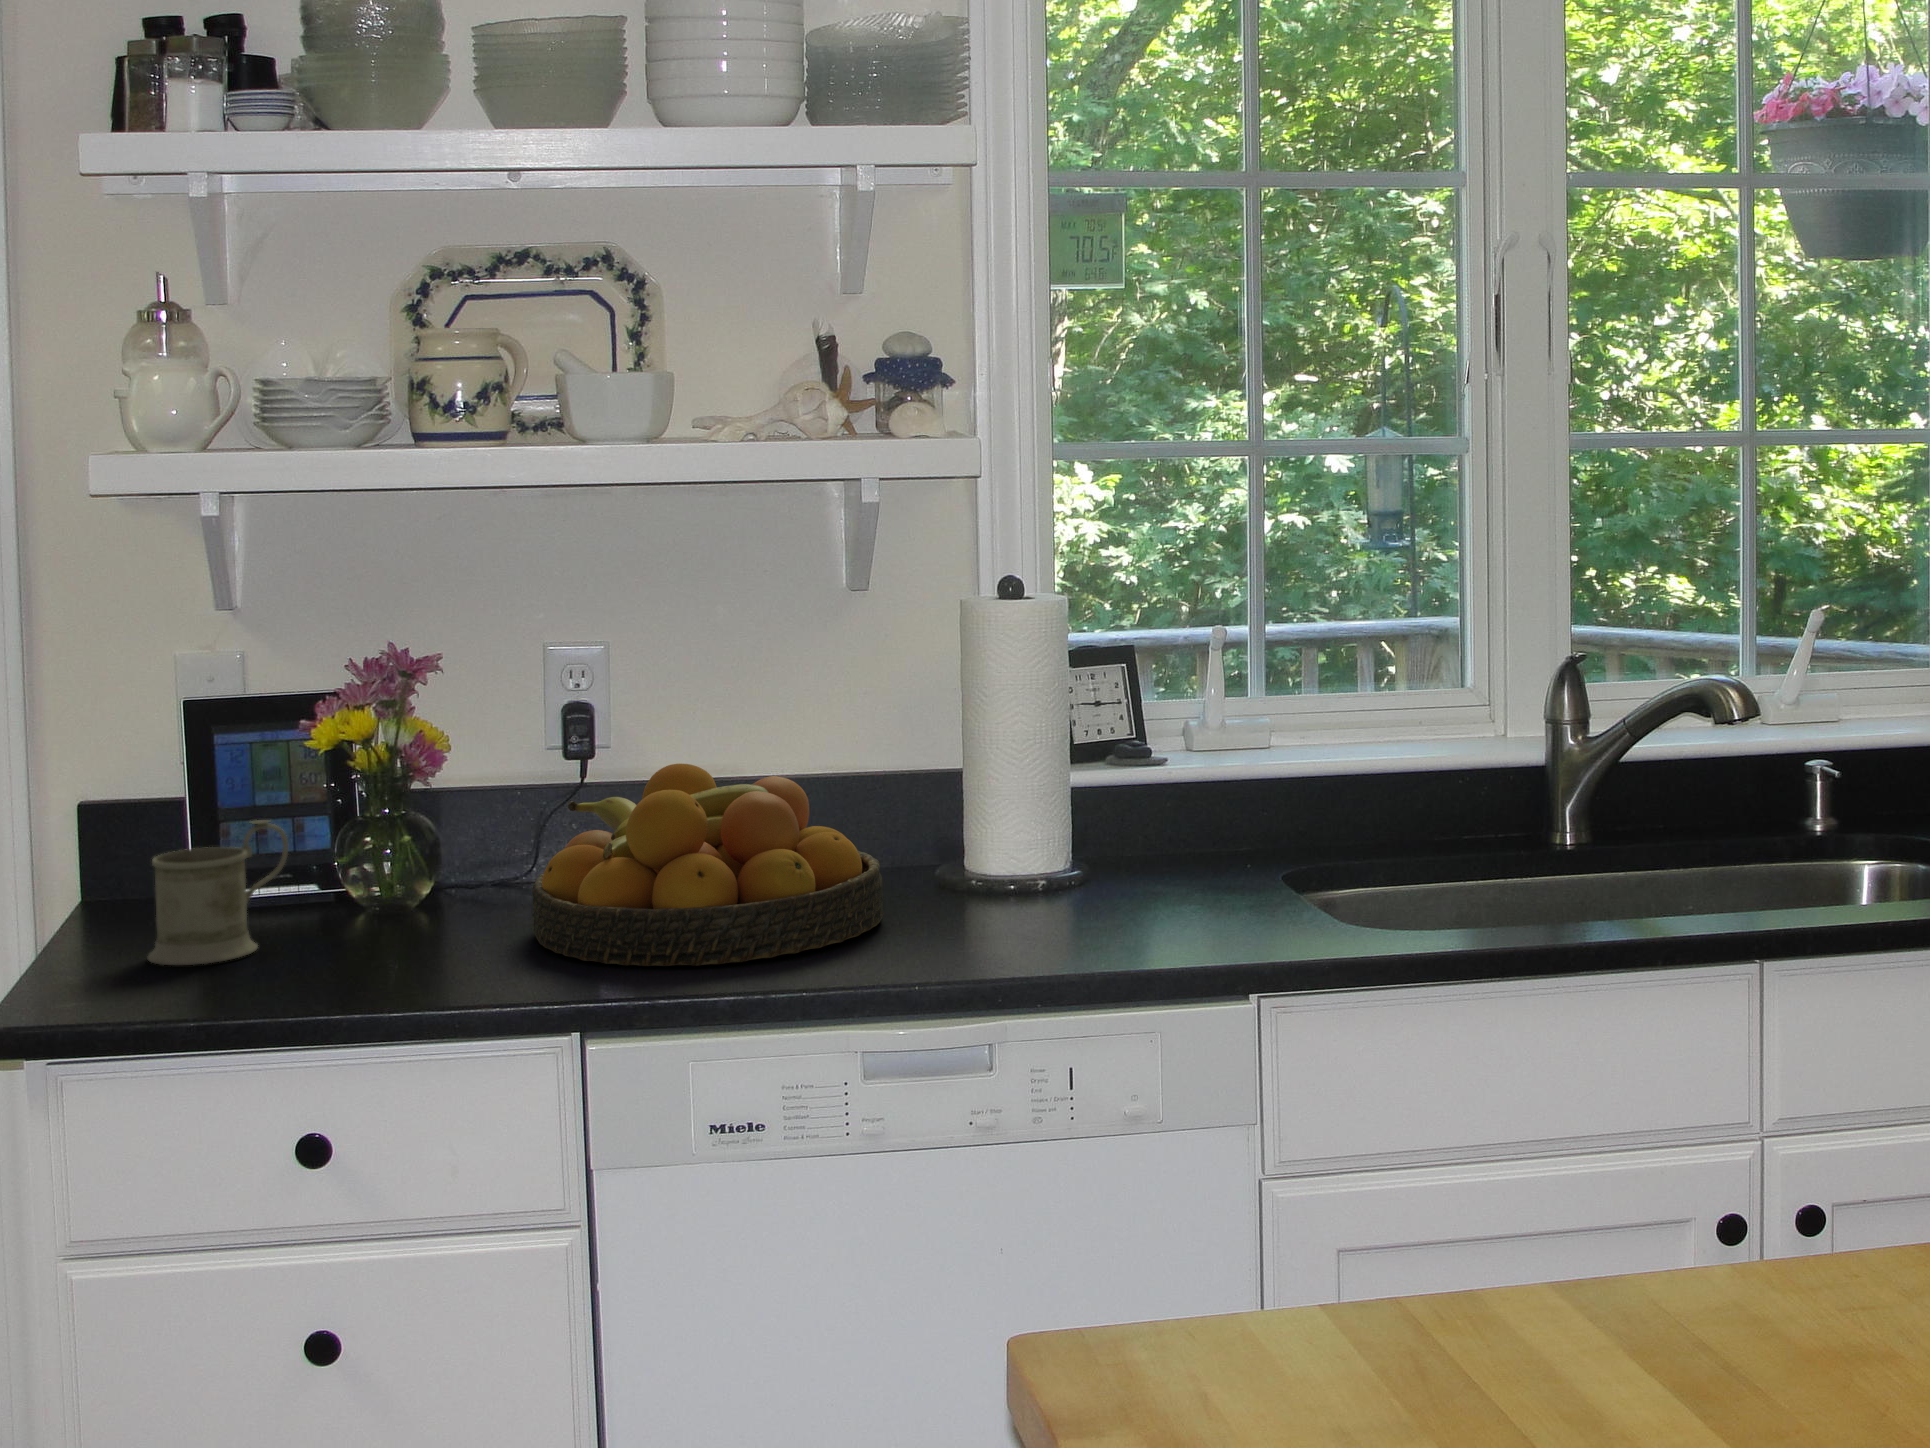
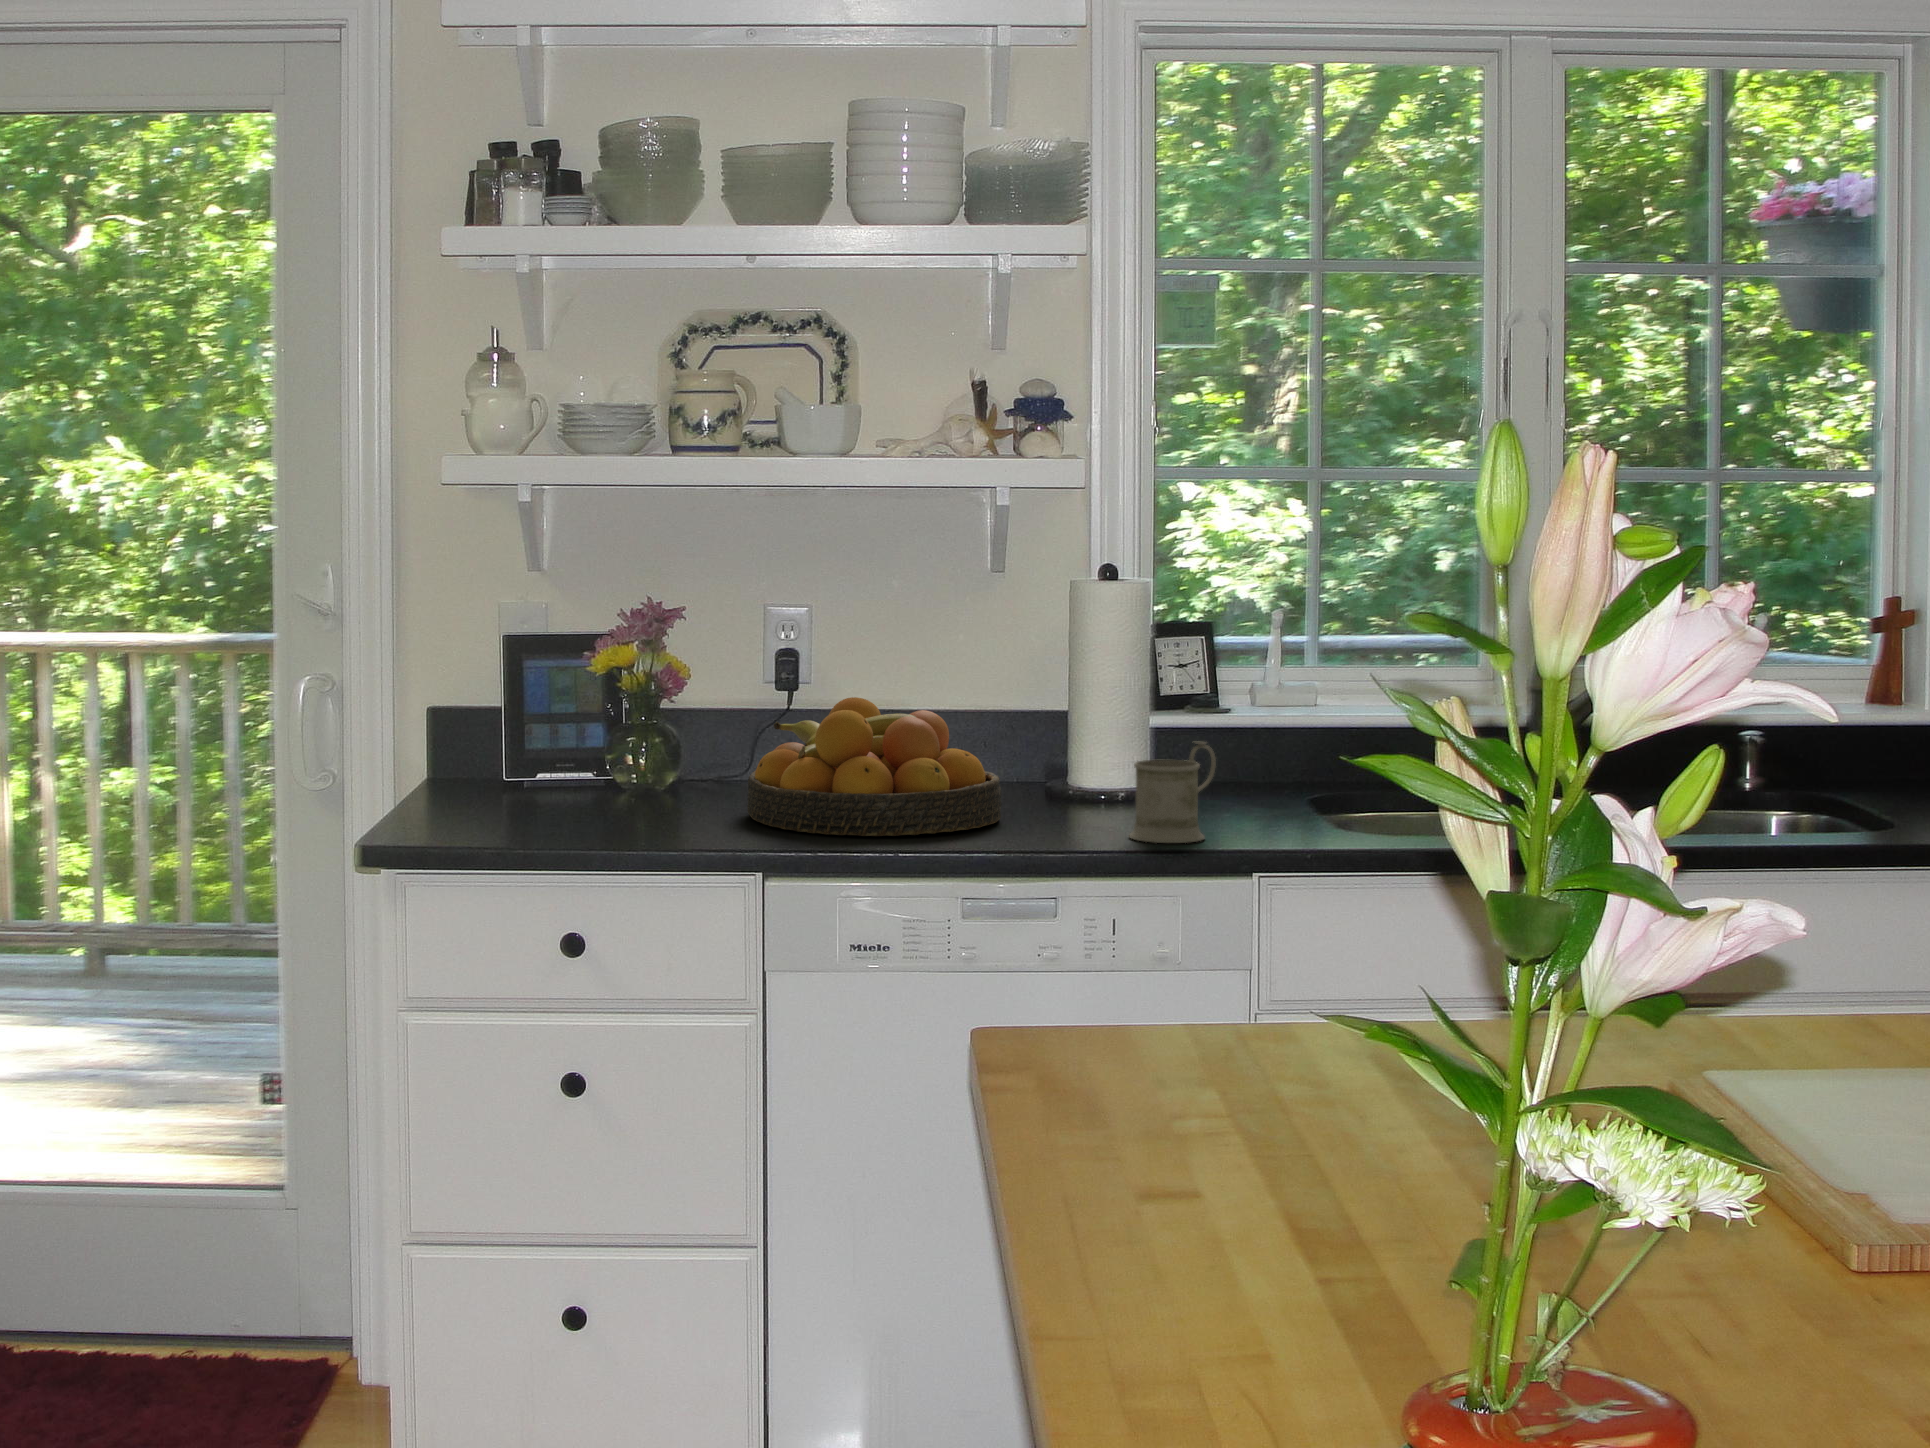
mug: present [147,820,288,965] -> present [1129,742,1216,843]

